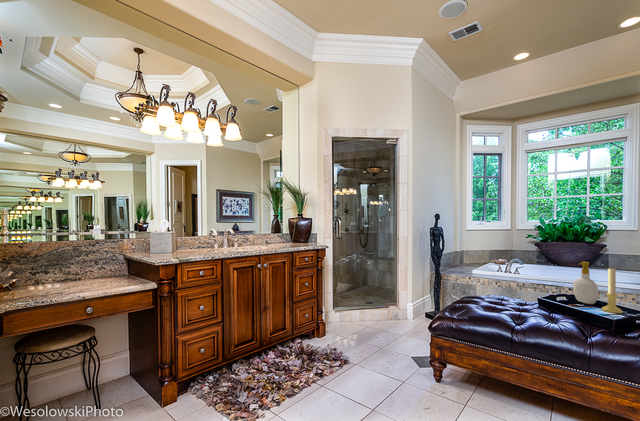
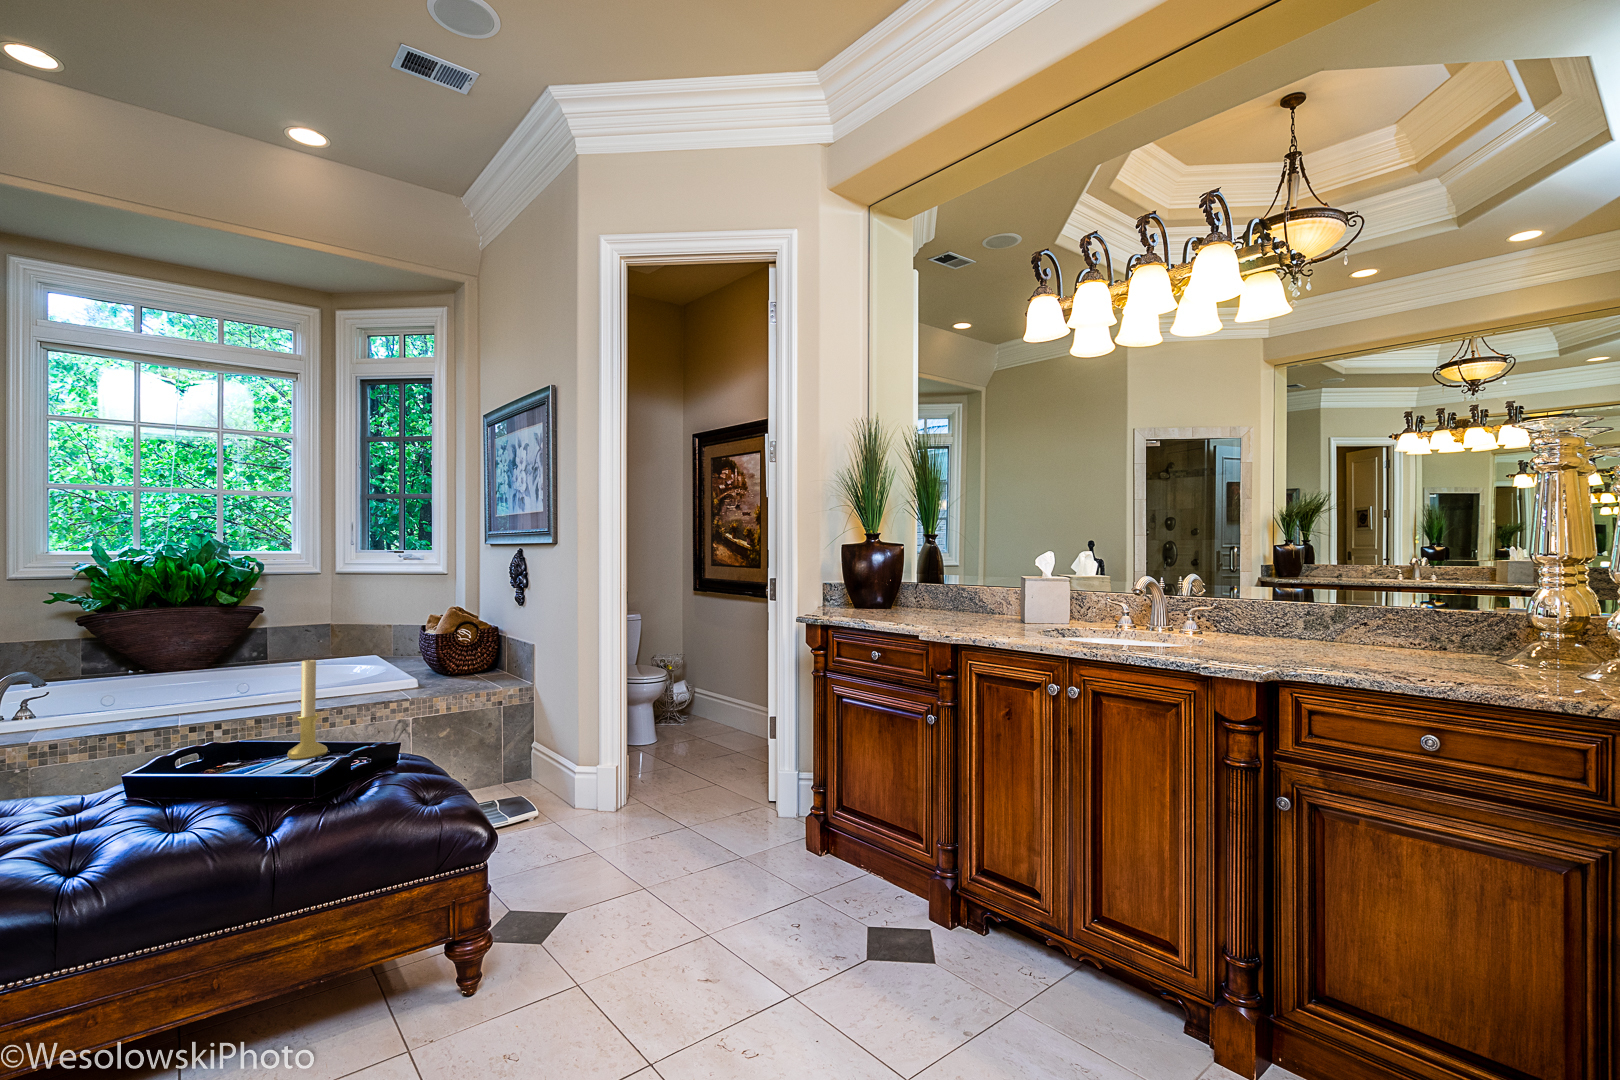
soap bottle: present [573,262,599,304] -> none [218,653,277,753]

